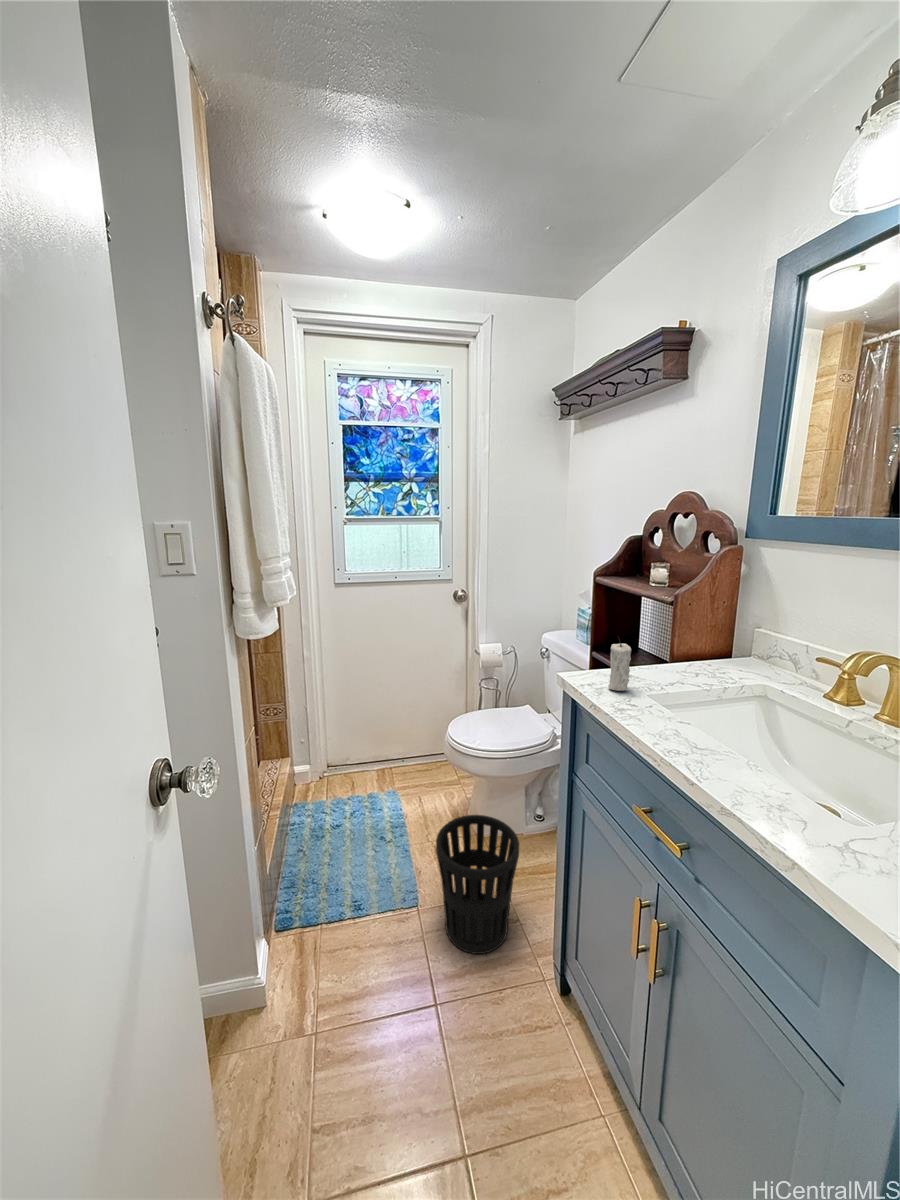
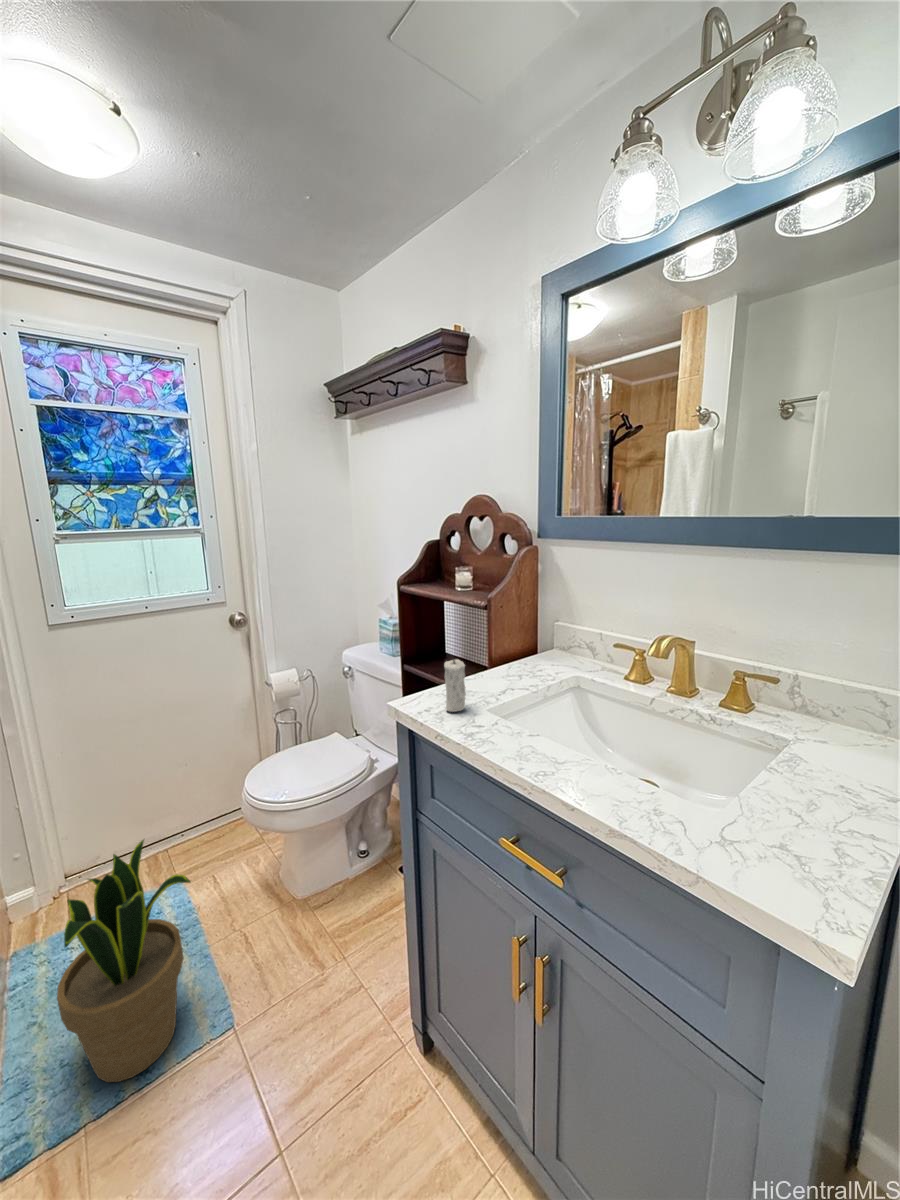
potted plant: none [315,745,400,908] -> present [57,840,190,1082]
wastebasket: present [436,815,519,954] -> none [252,880,358,1058]

